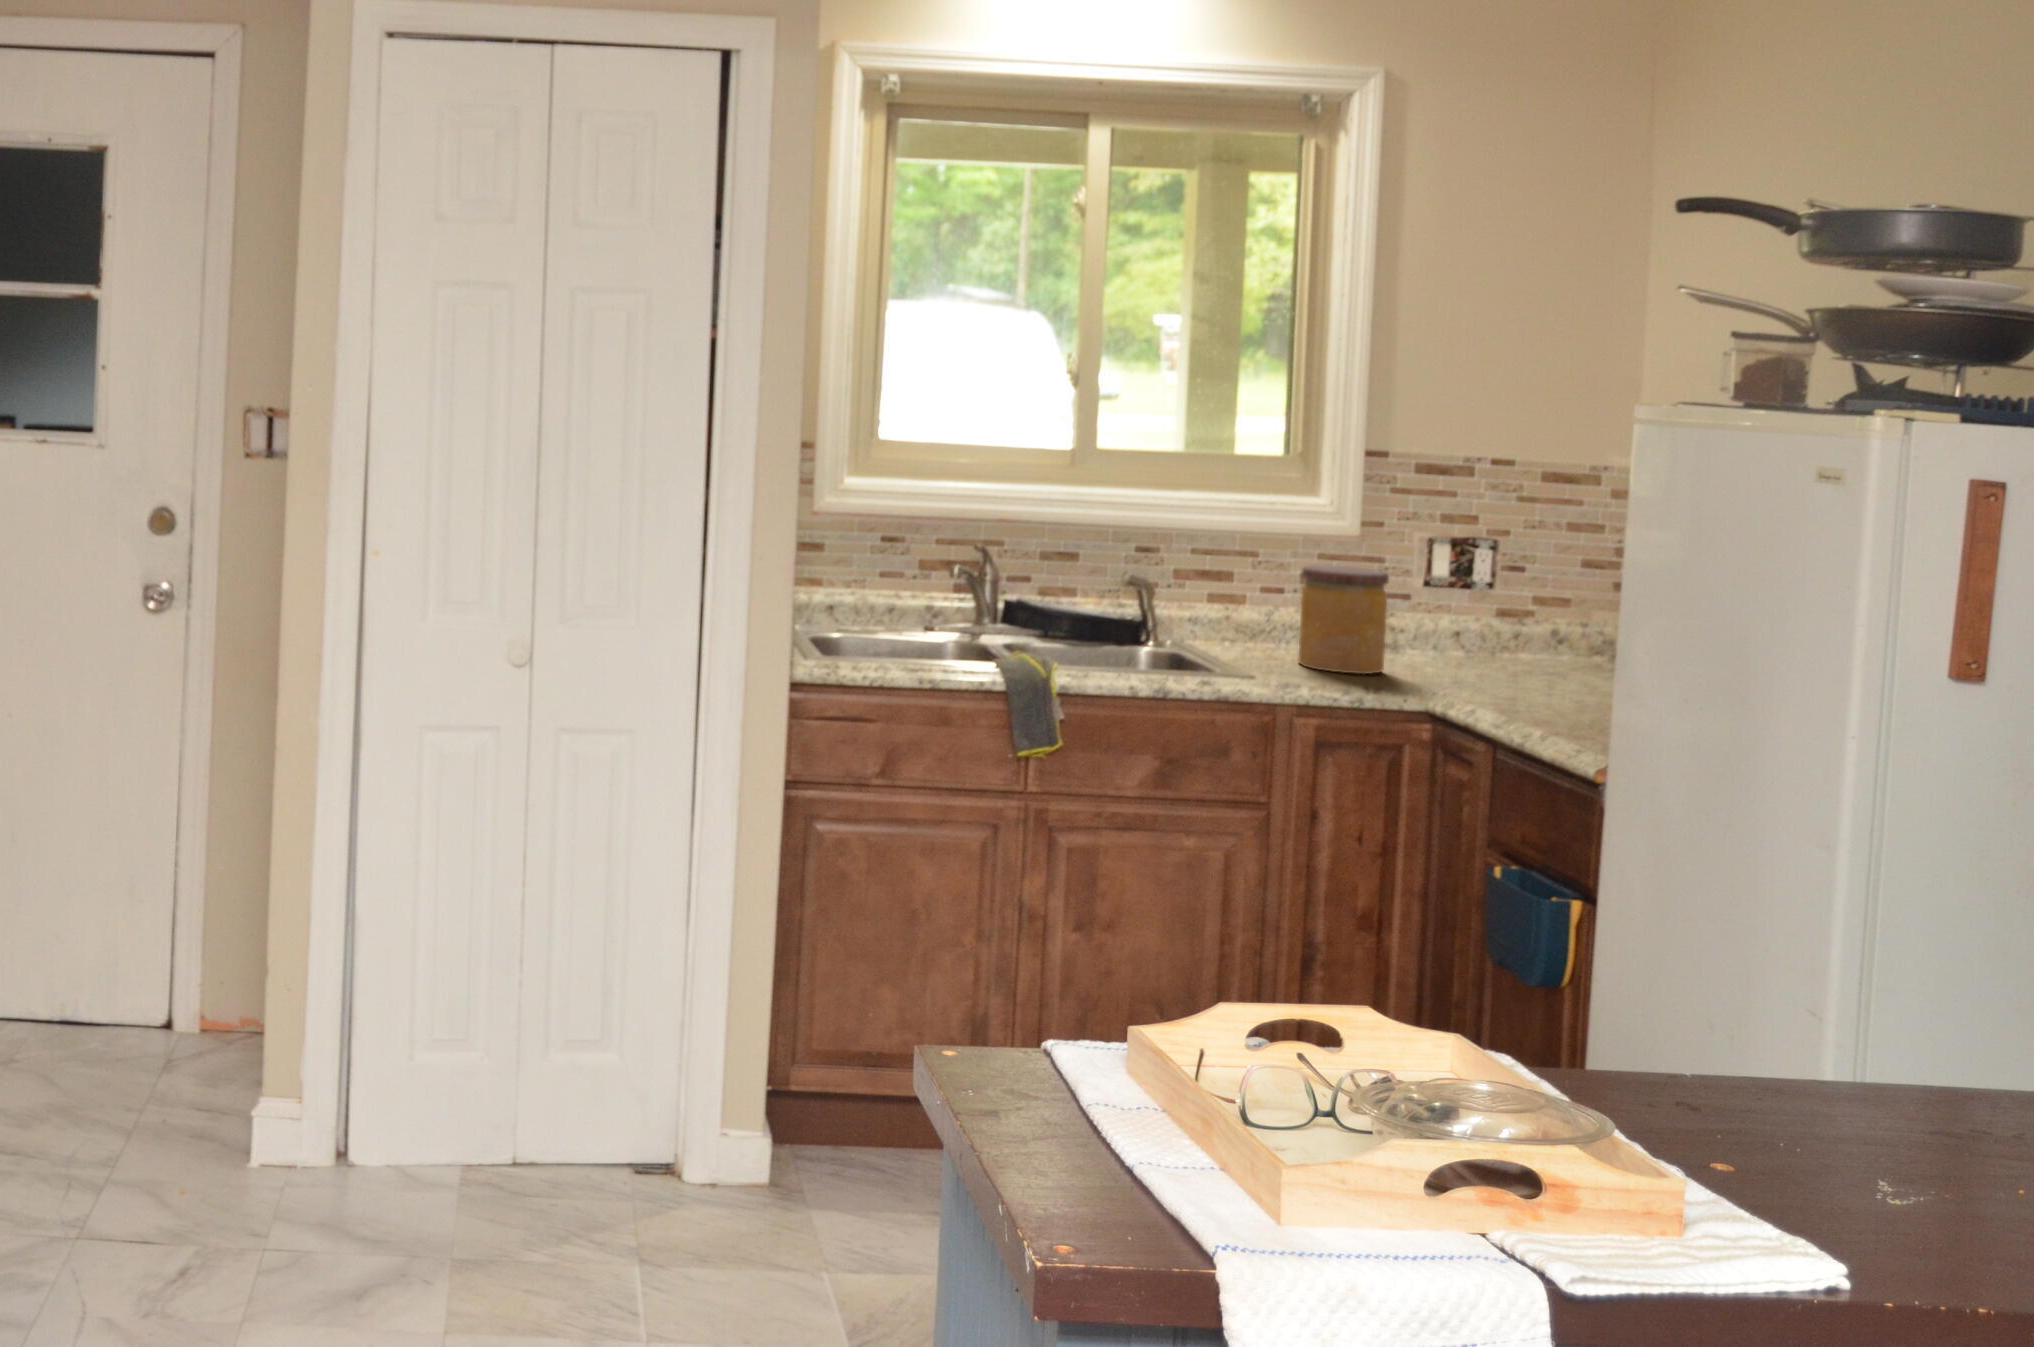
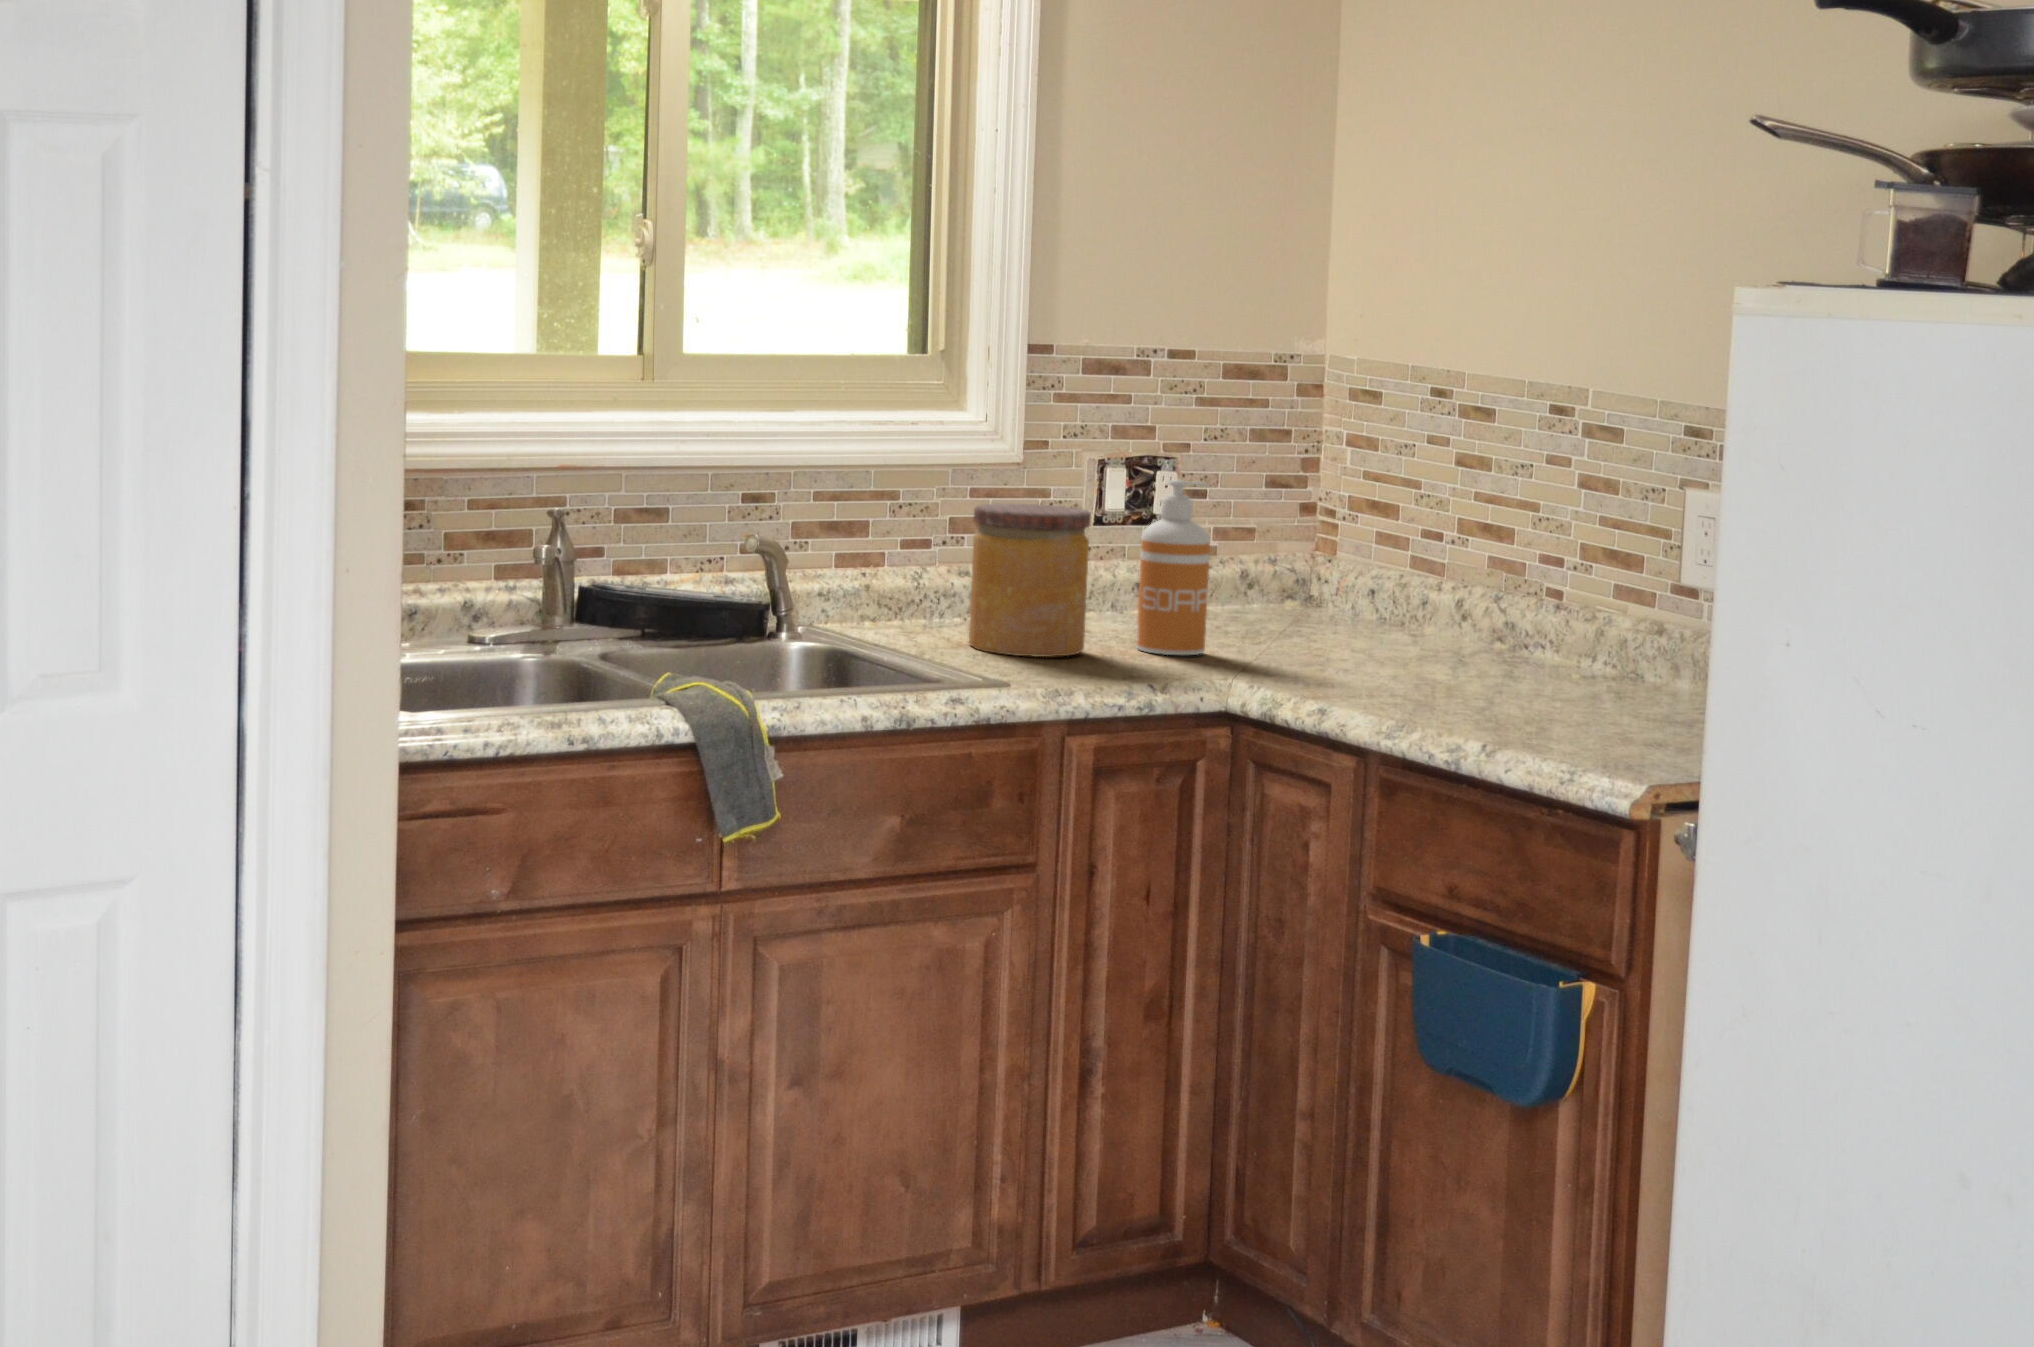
soap dispenser: none [1437,556,1495,683] -> present [1136,480,1210,655]

